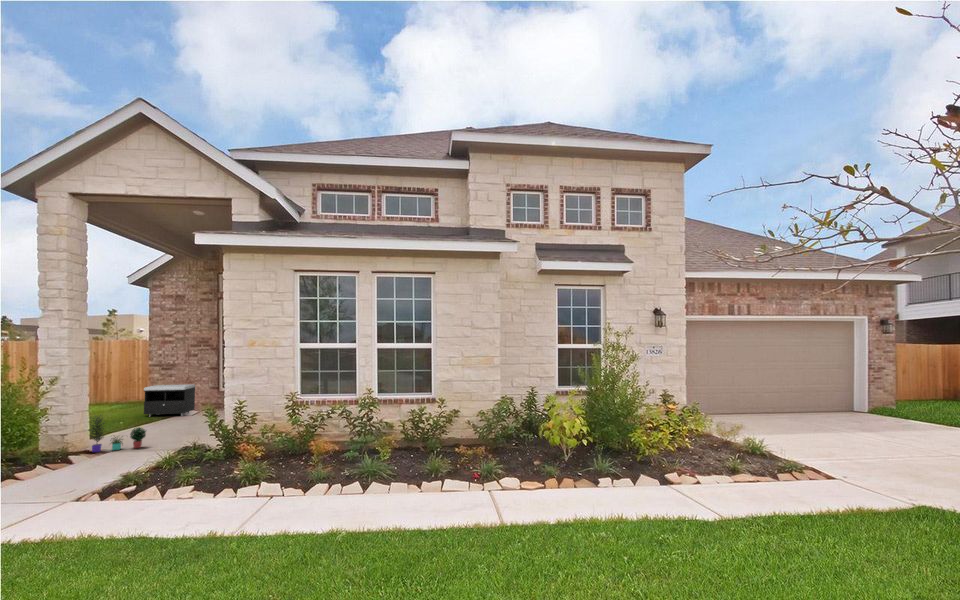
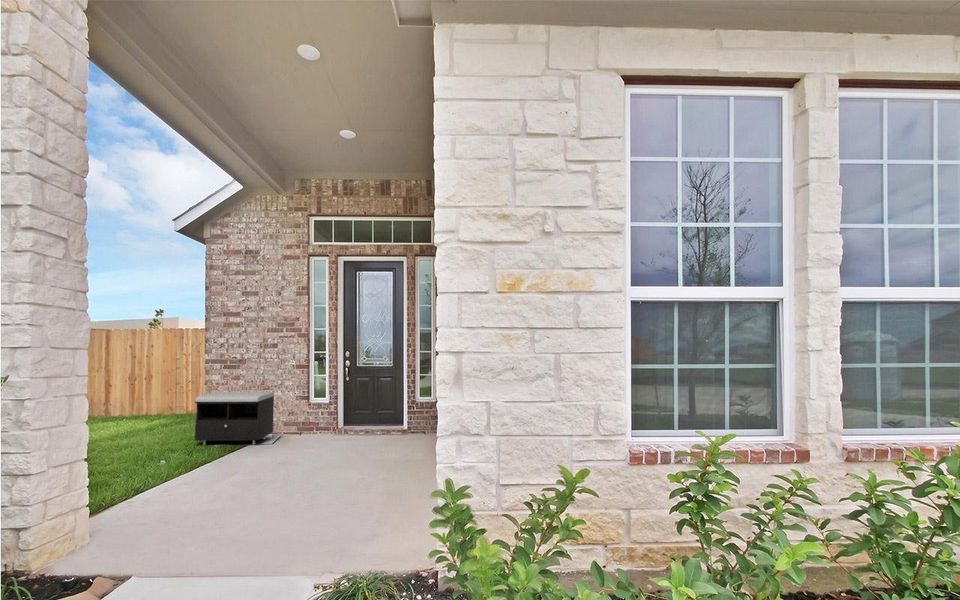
potted plant: present [90,415,146,452] -> none [25,476,169,576]

